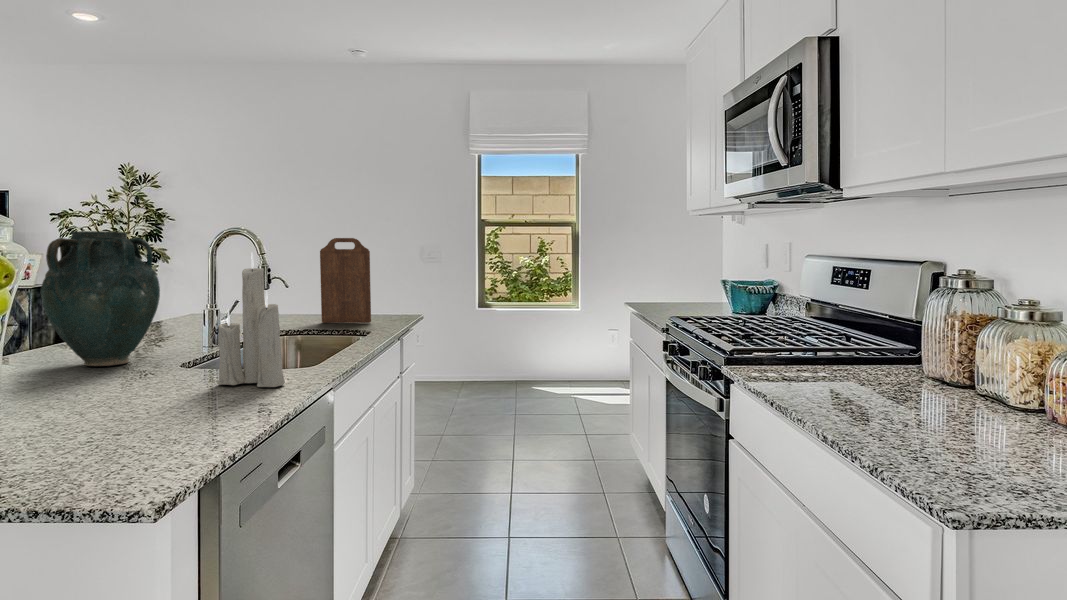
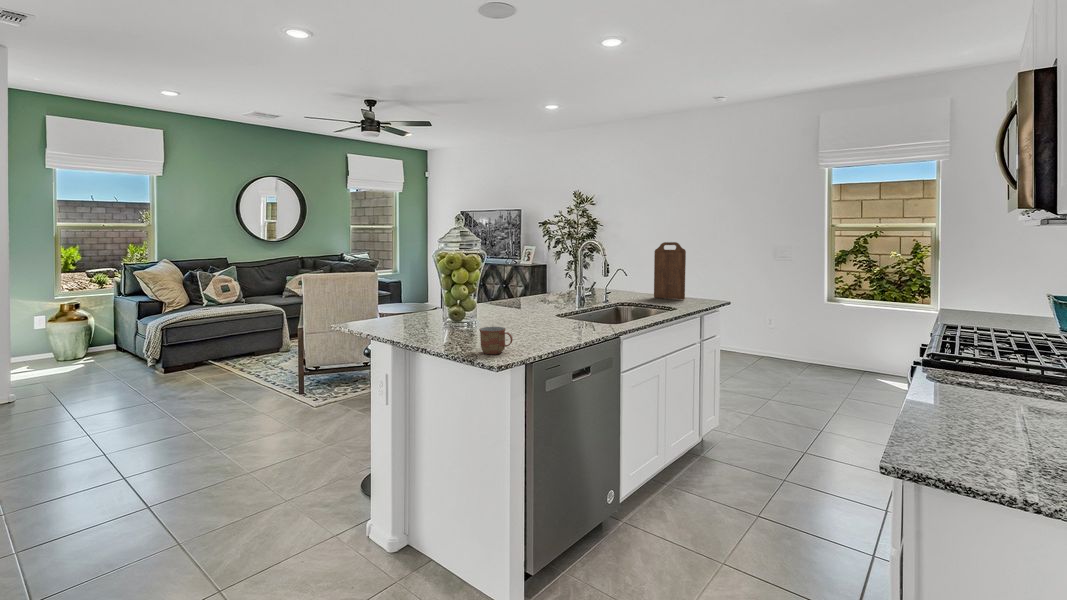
vase: present [40,231,160,366] -> none [501,246,551,313]
candle: present [217,253,285,387] -> none [561,255,591,332]
mug: none [58,397,155,466] -> present [479,327,513,354]

